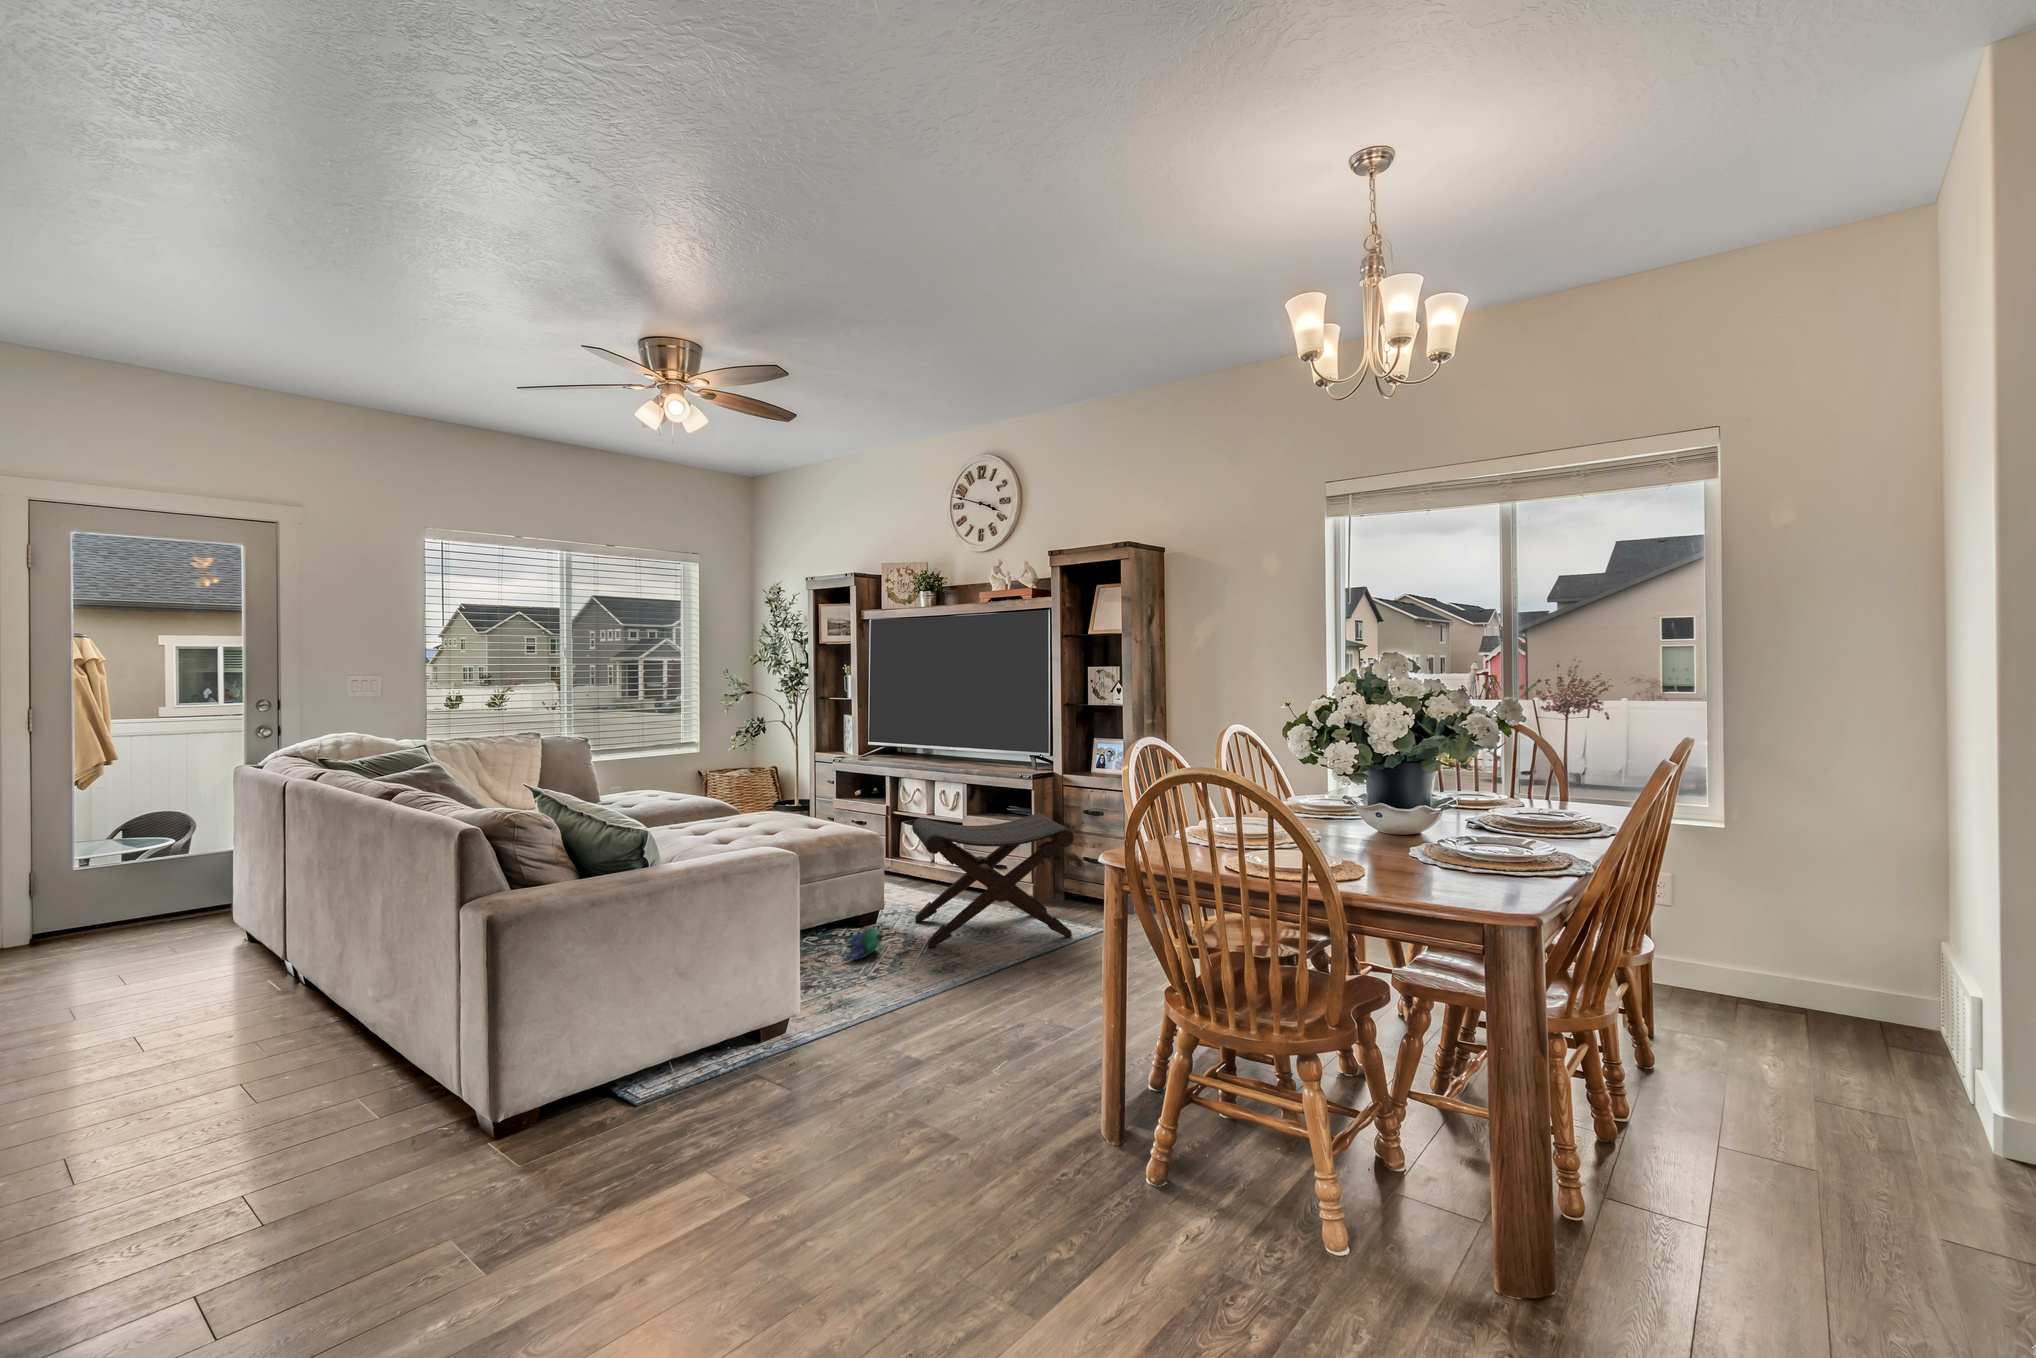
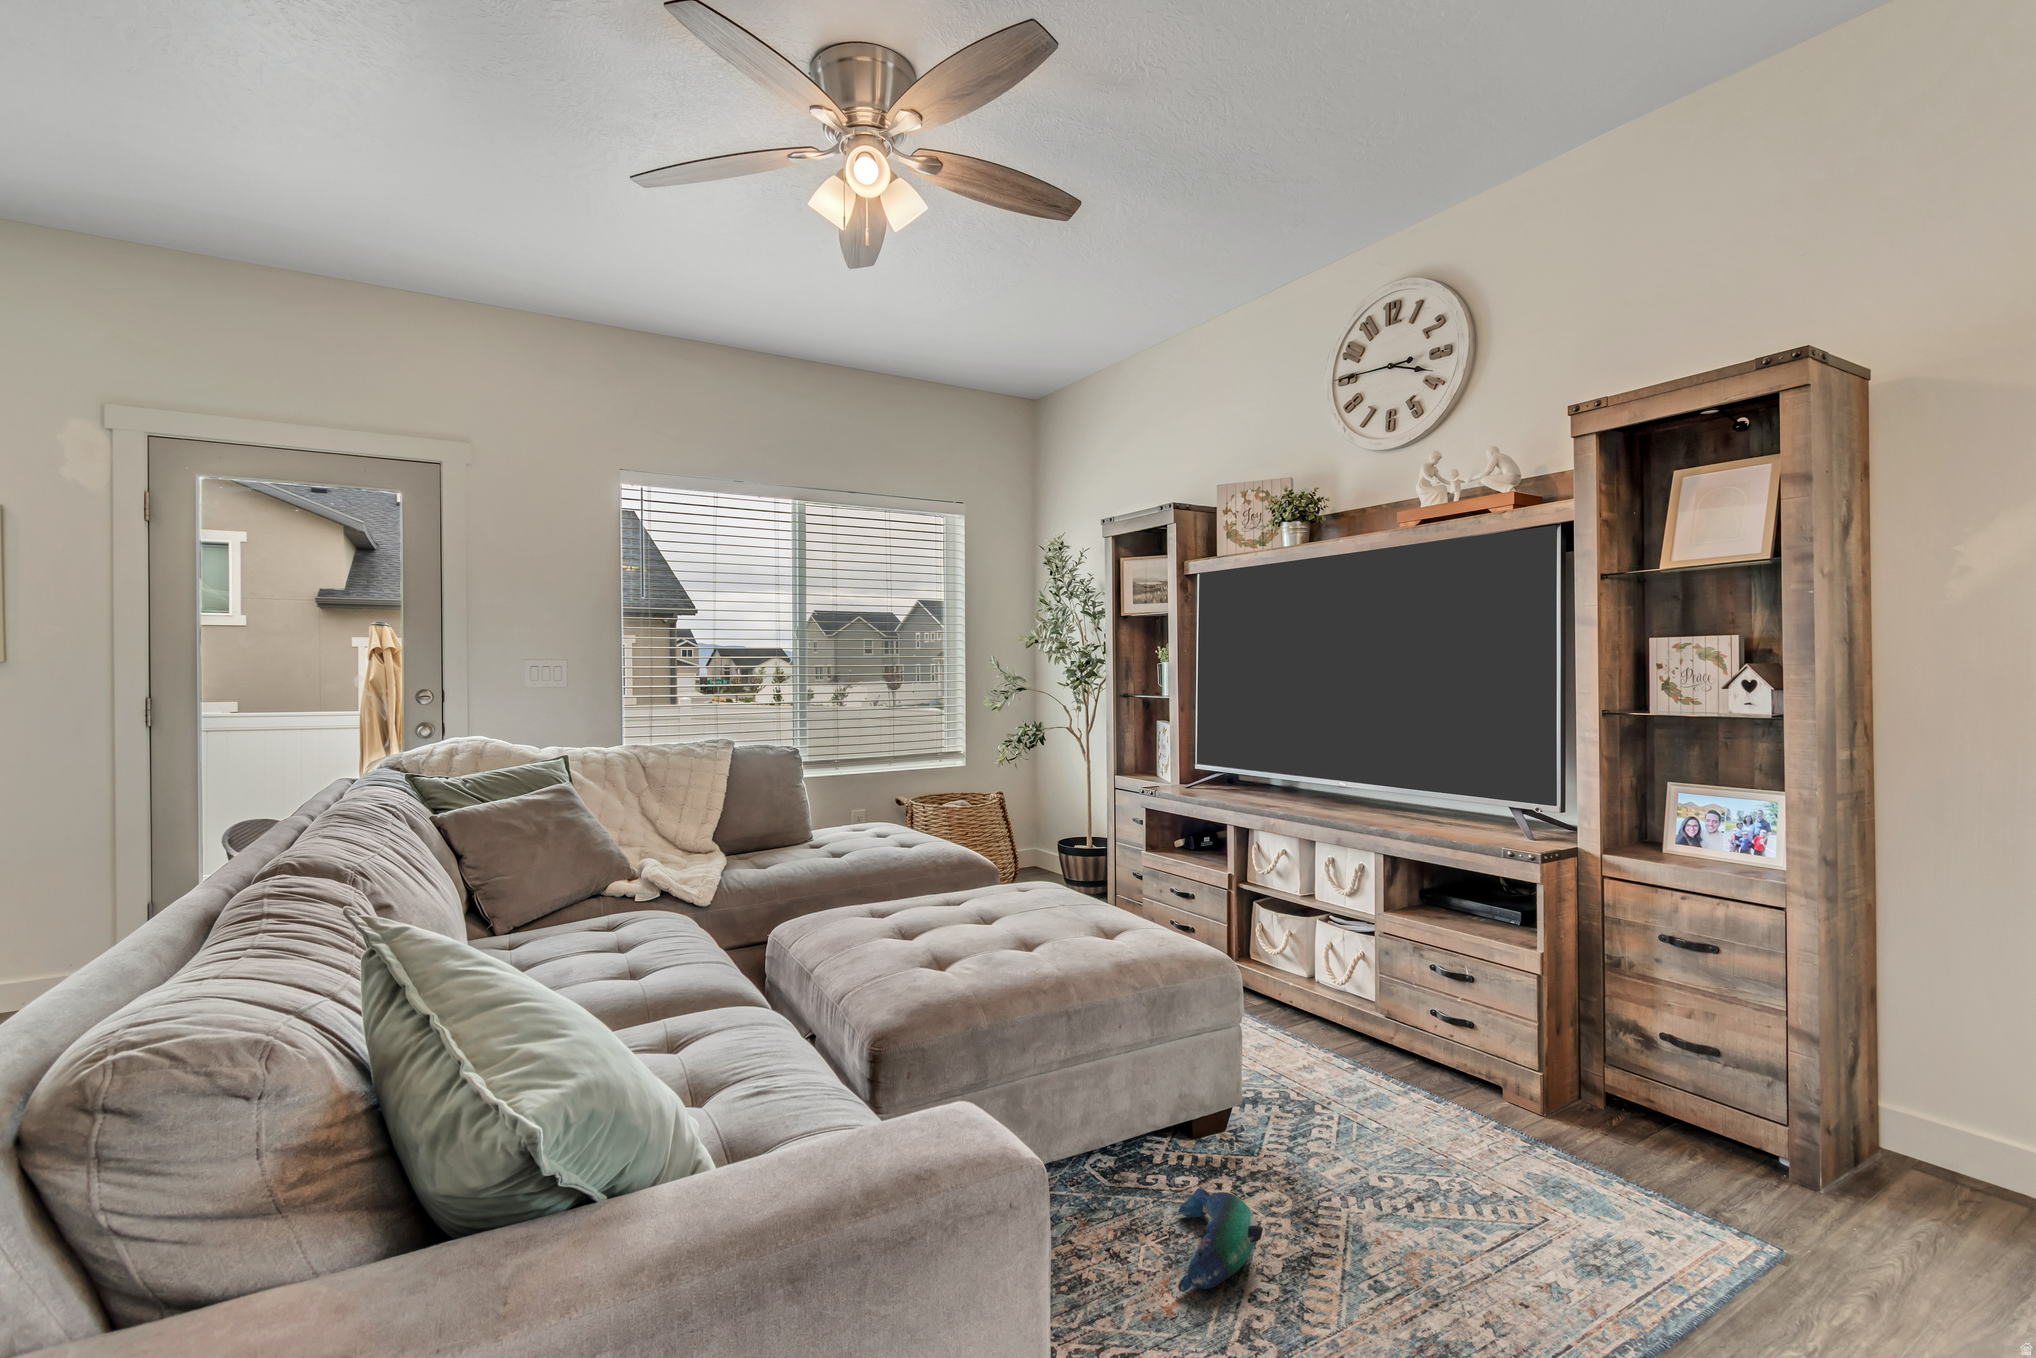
footstool: present [912,813,1074,947] -> none [1303,937,1731,1277]

